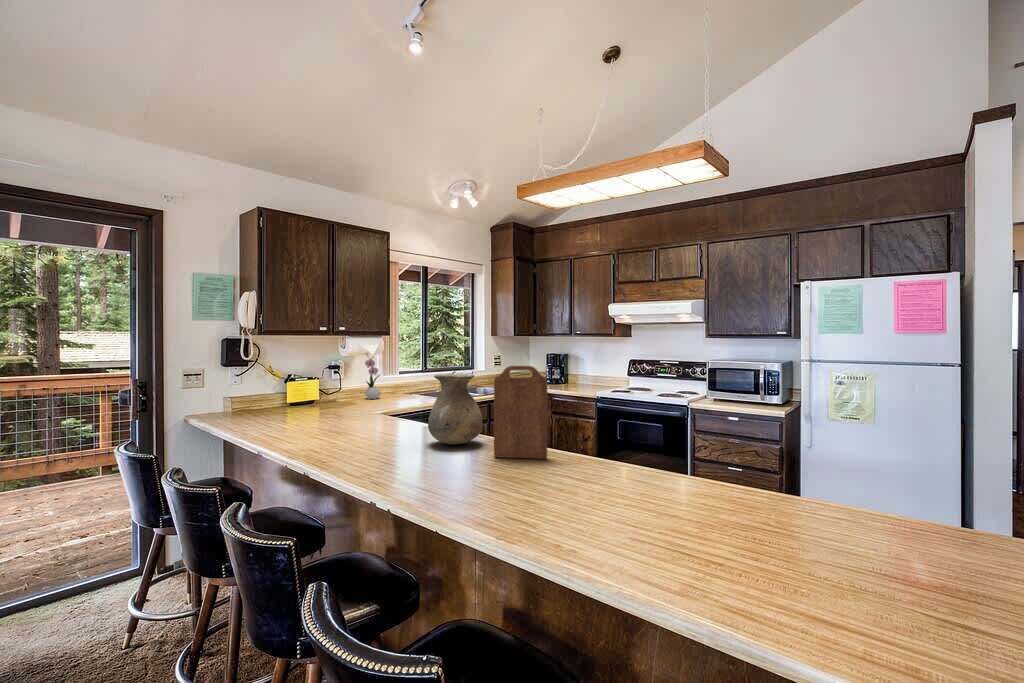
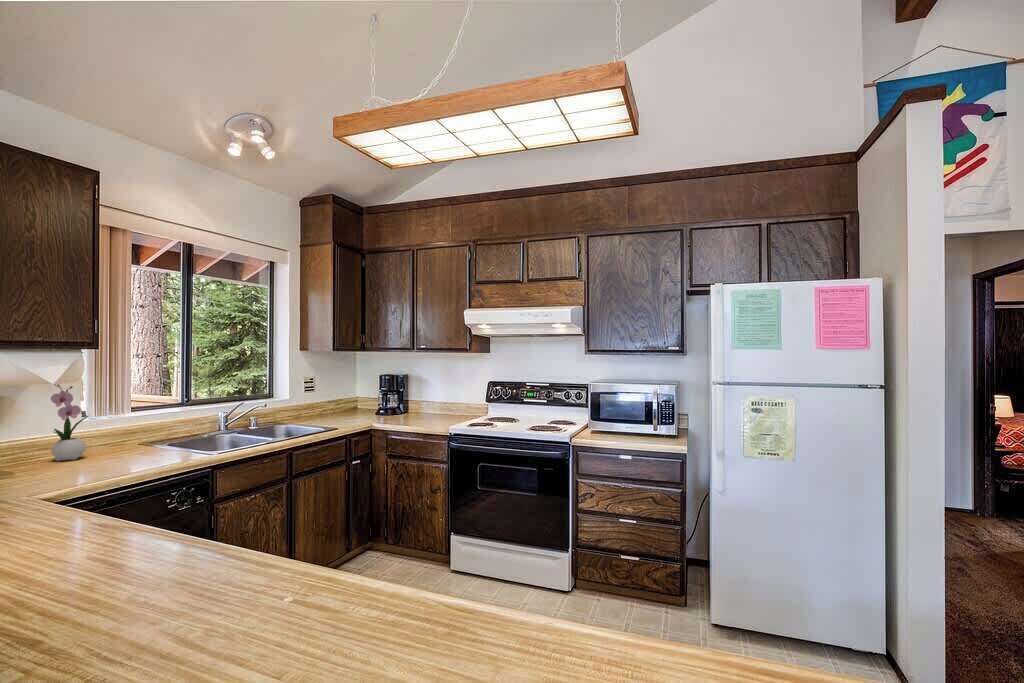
cutting board: present [494,366,547,459] -> none [248,420,384,648]
vase: present [428,374,483,444] -> none [86,433,238,606]

